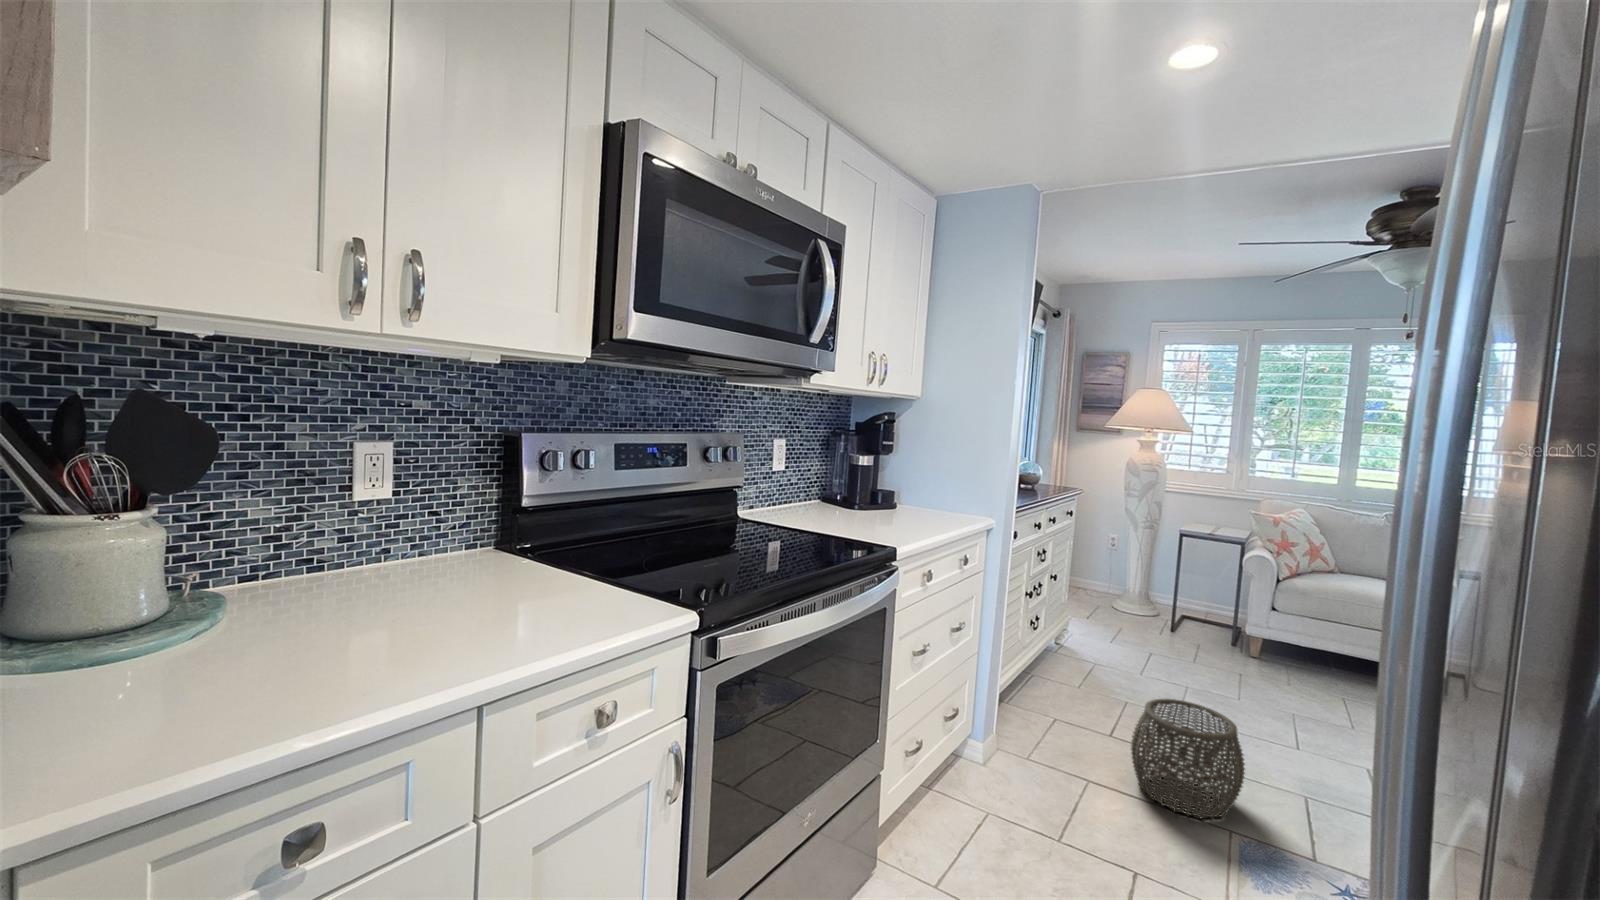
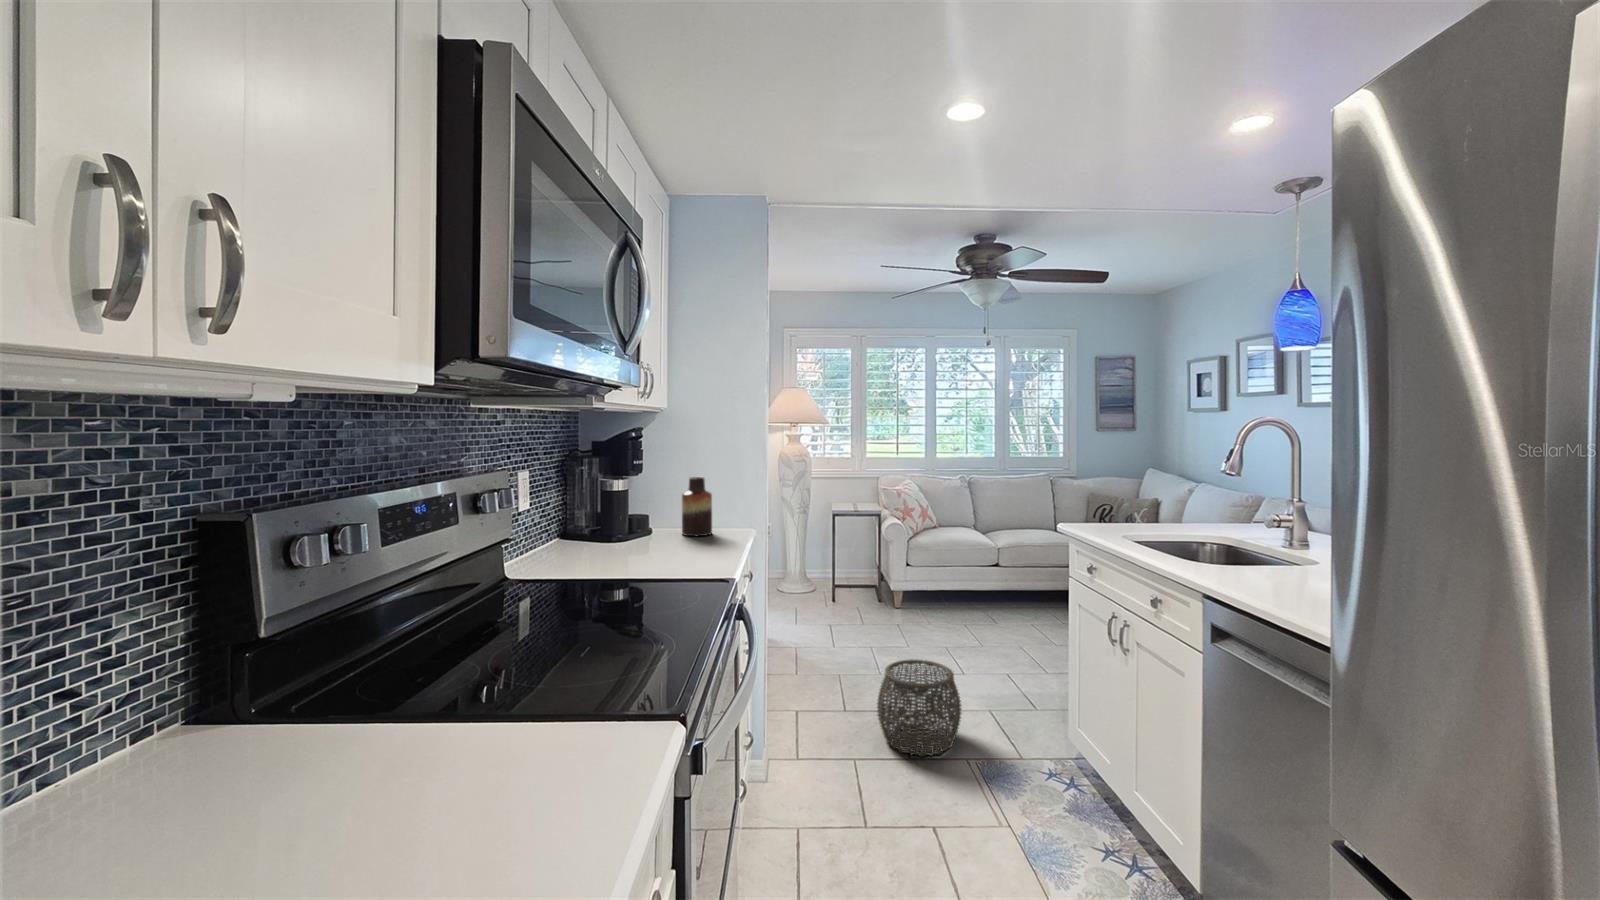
vase: none [921,461,952,516] -> present [682,477,712,536]

